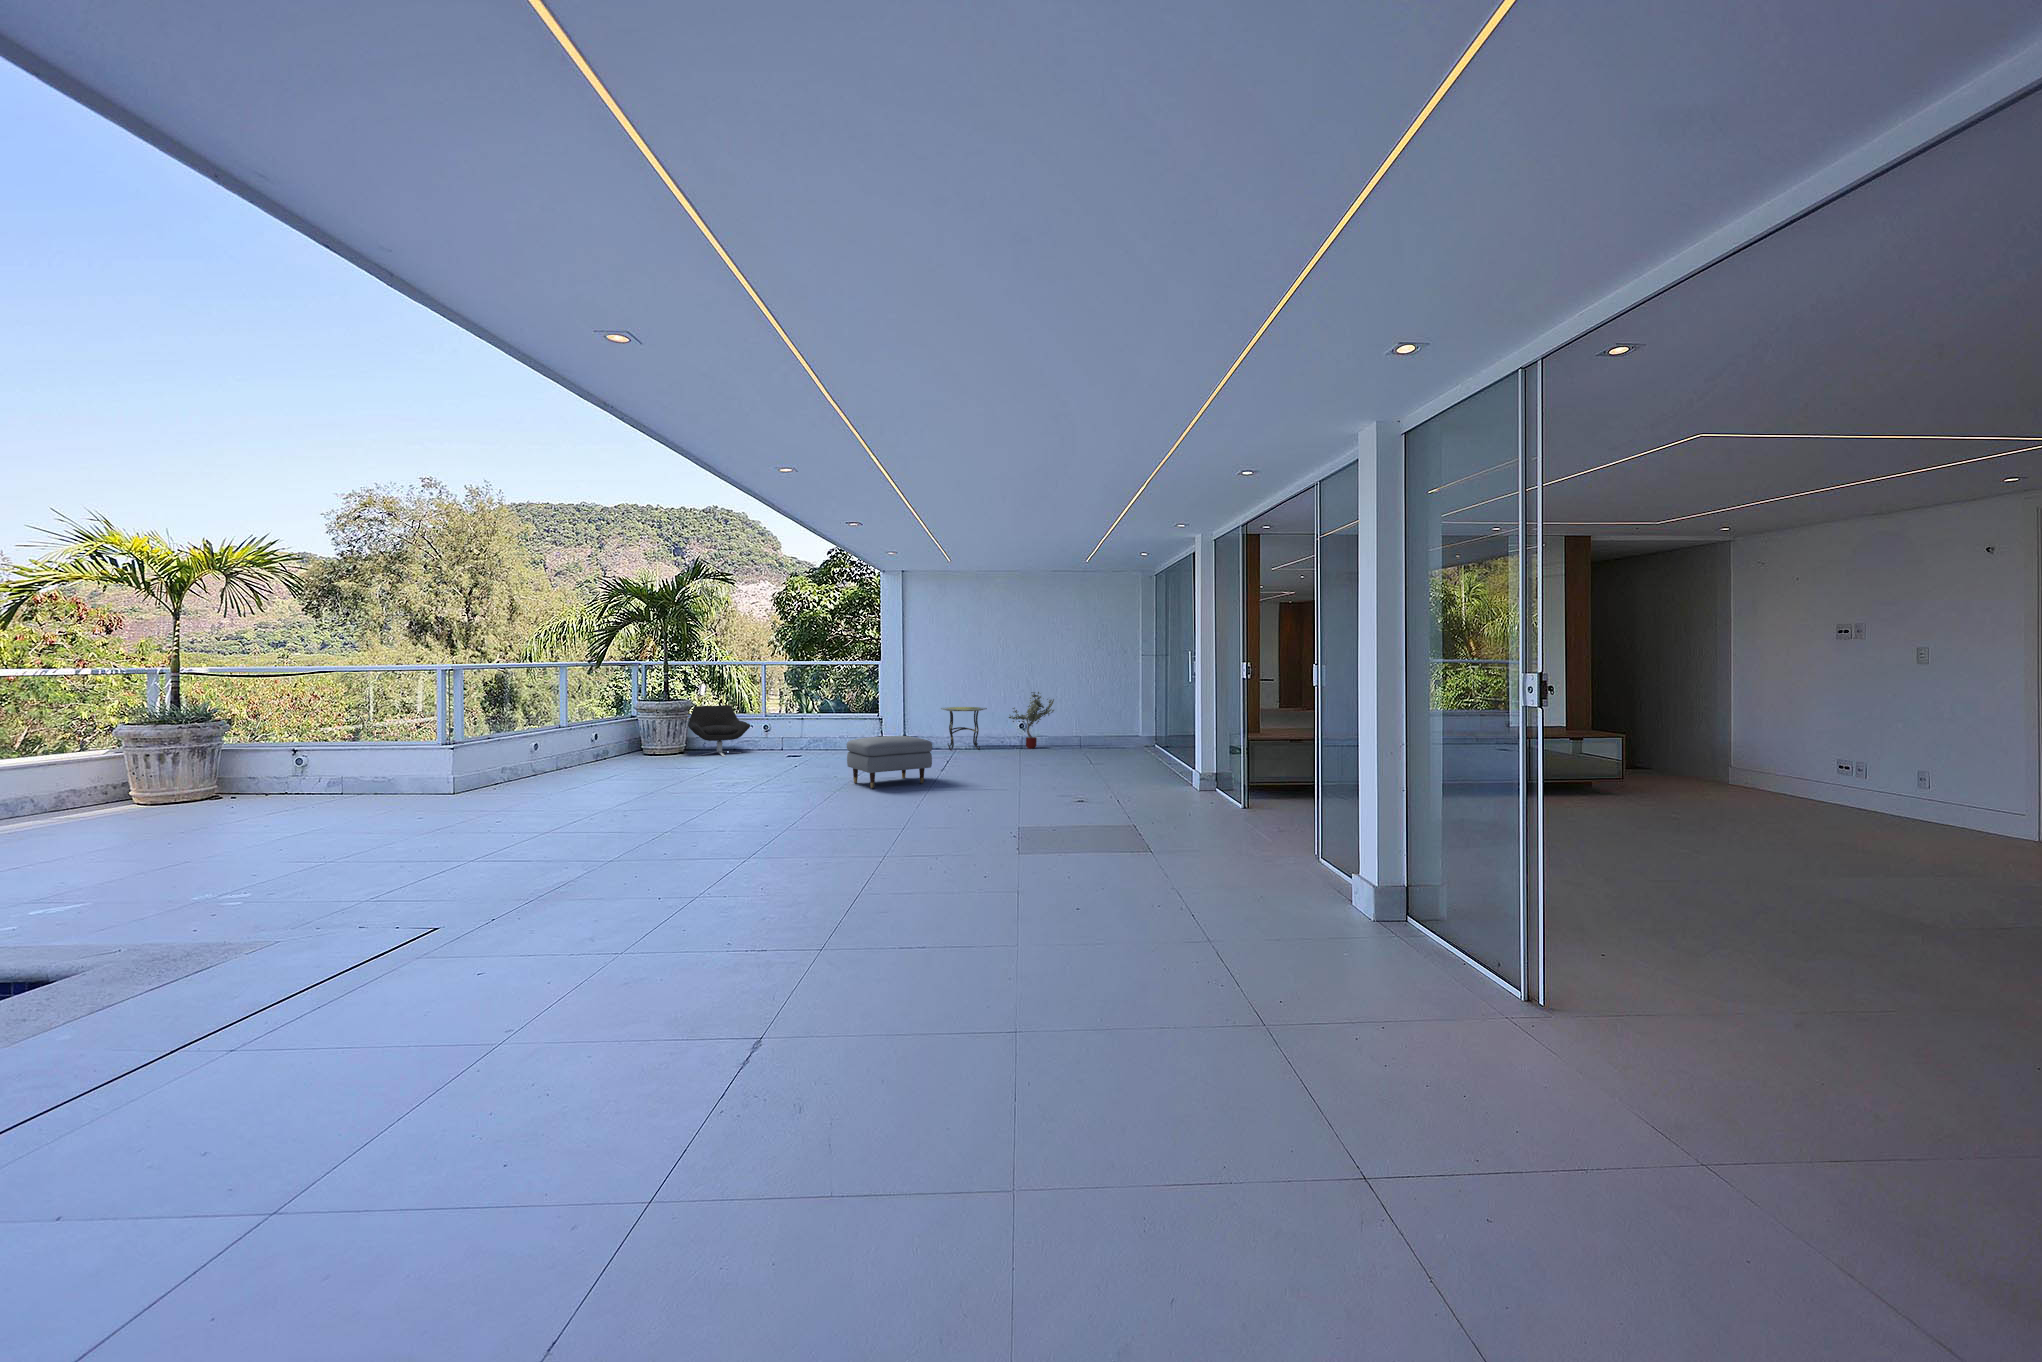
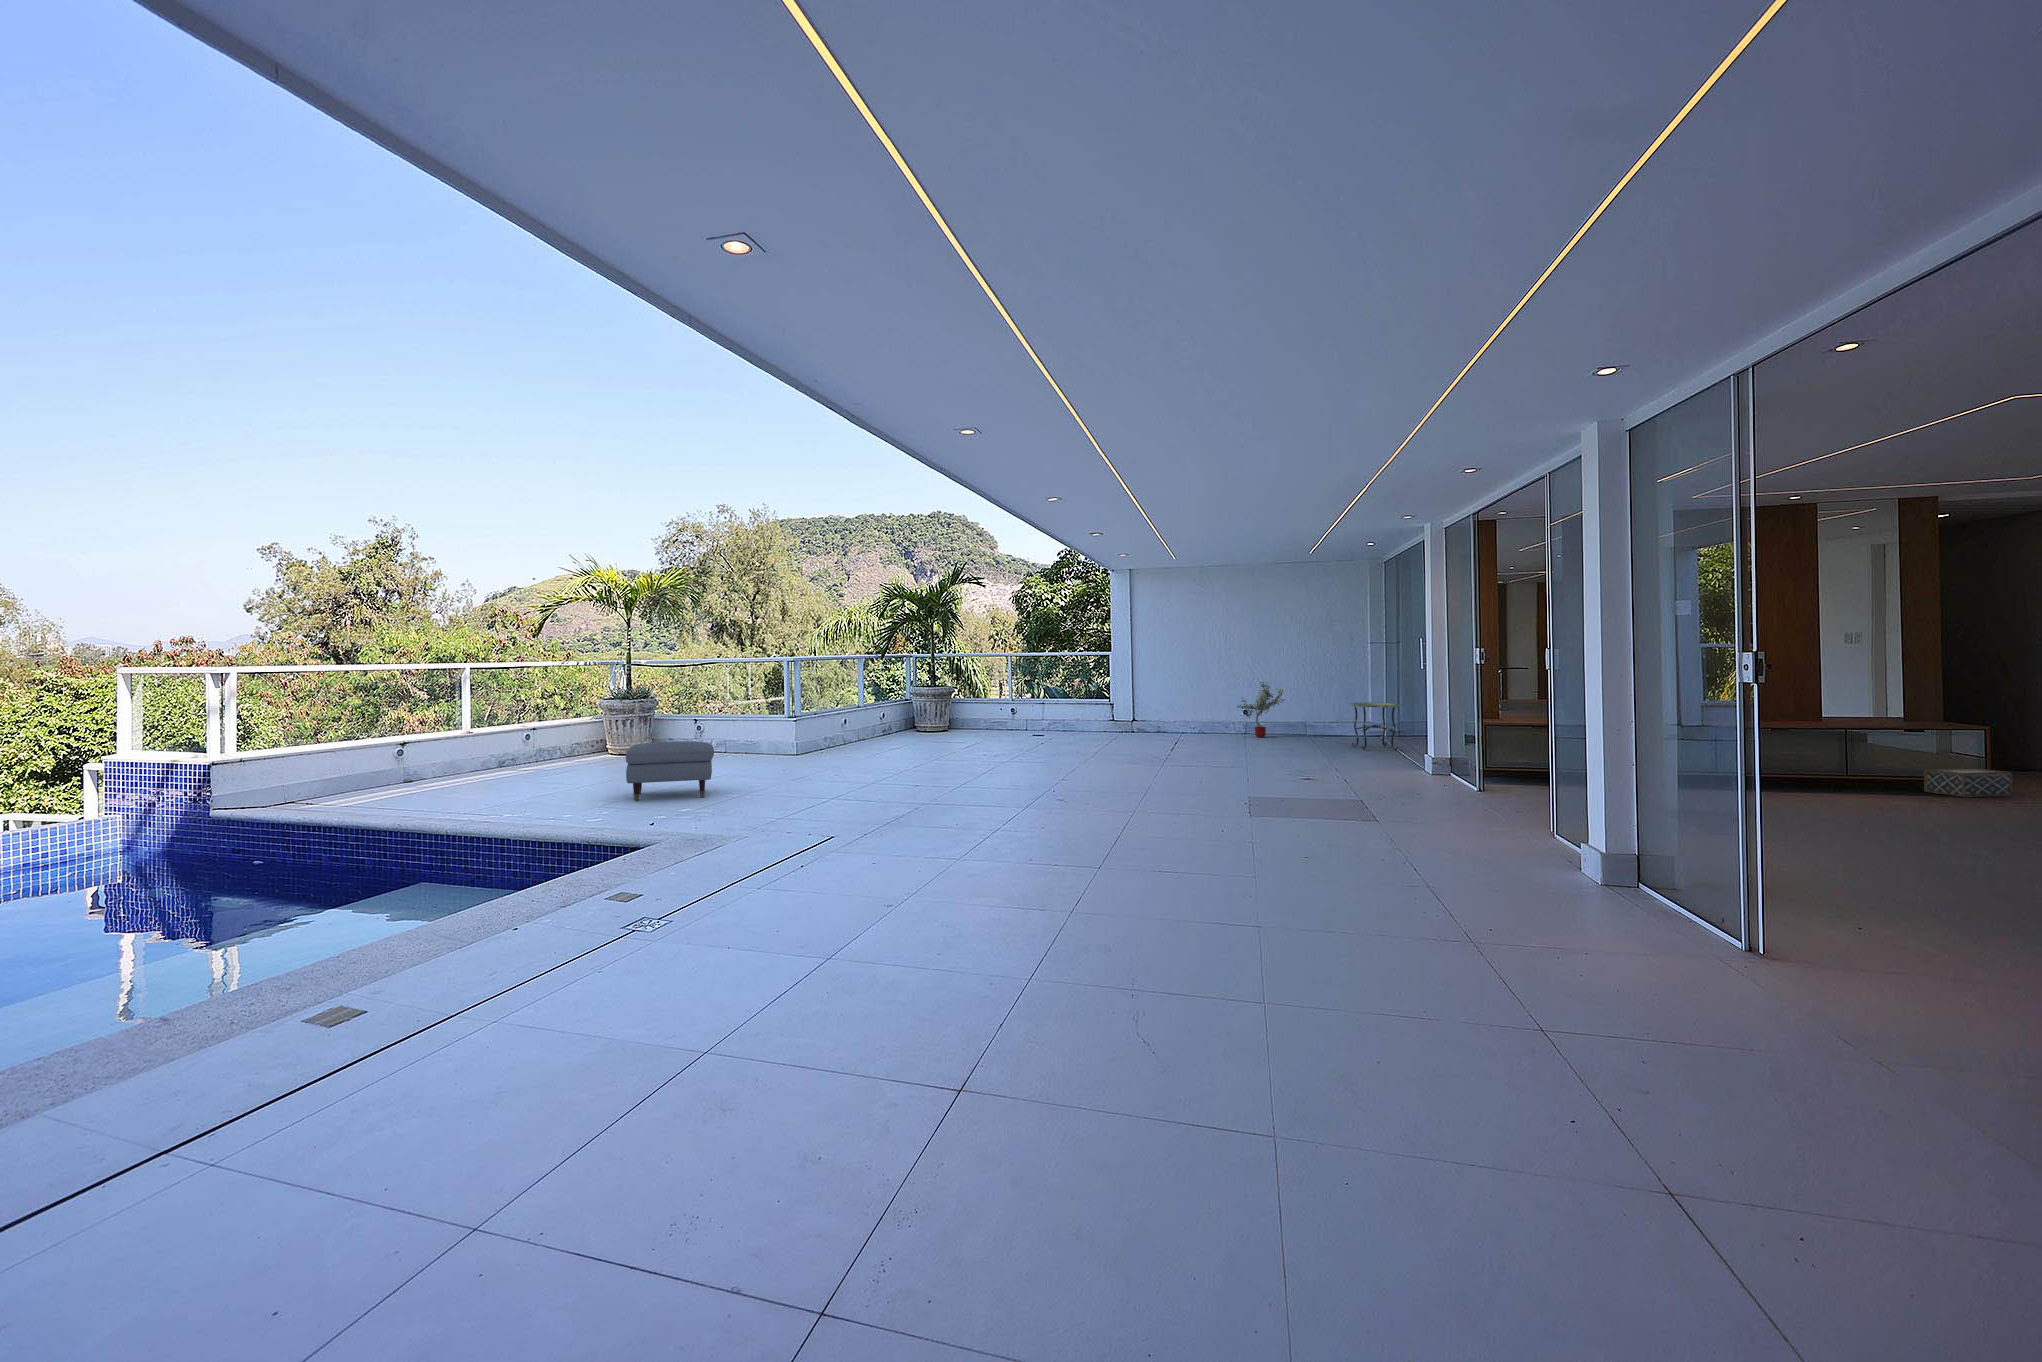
lounge chair: present [688,705,750,757] -> none [948,692,1000,737]
side table: present [941,707,987,750] -> present [1348,702,1401,750]
ottoman: present [847,736,932,789] -> present [626,741,714,801]
woven basket: none [1572,766,1628,792] -> present [1924,768,2012,797]

